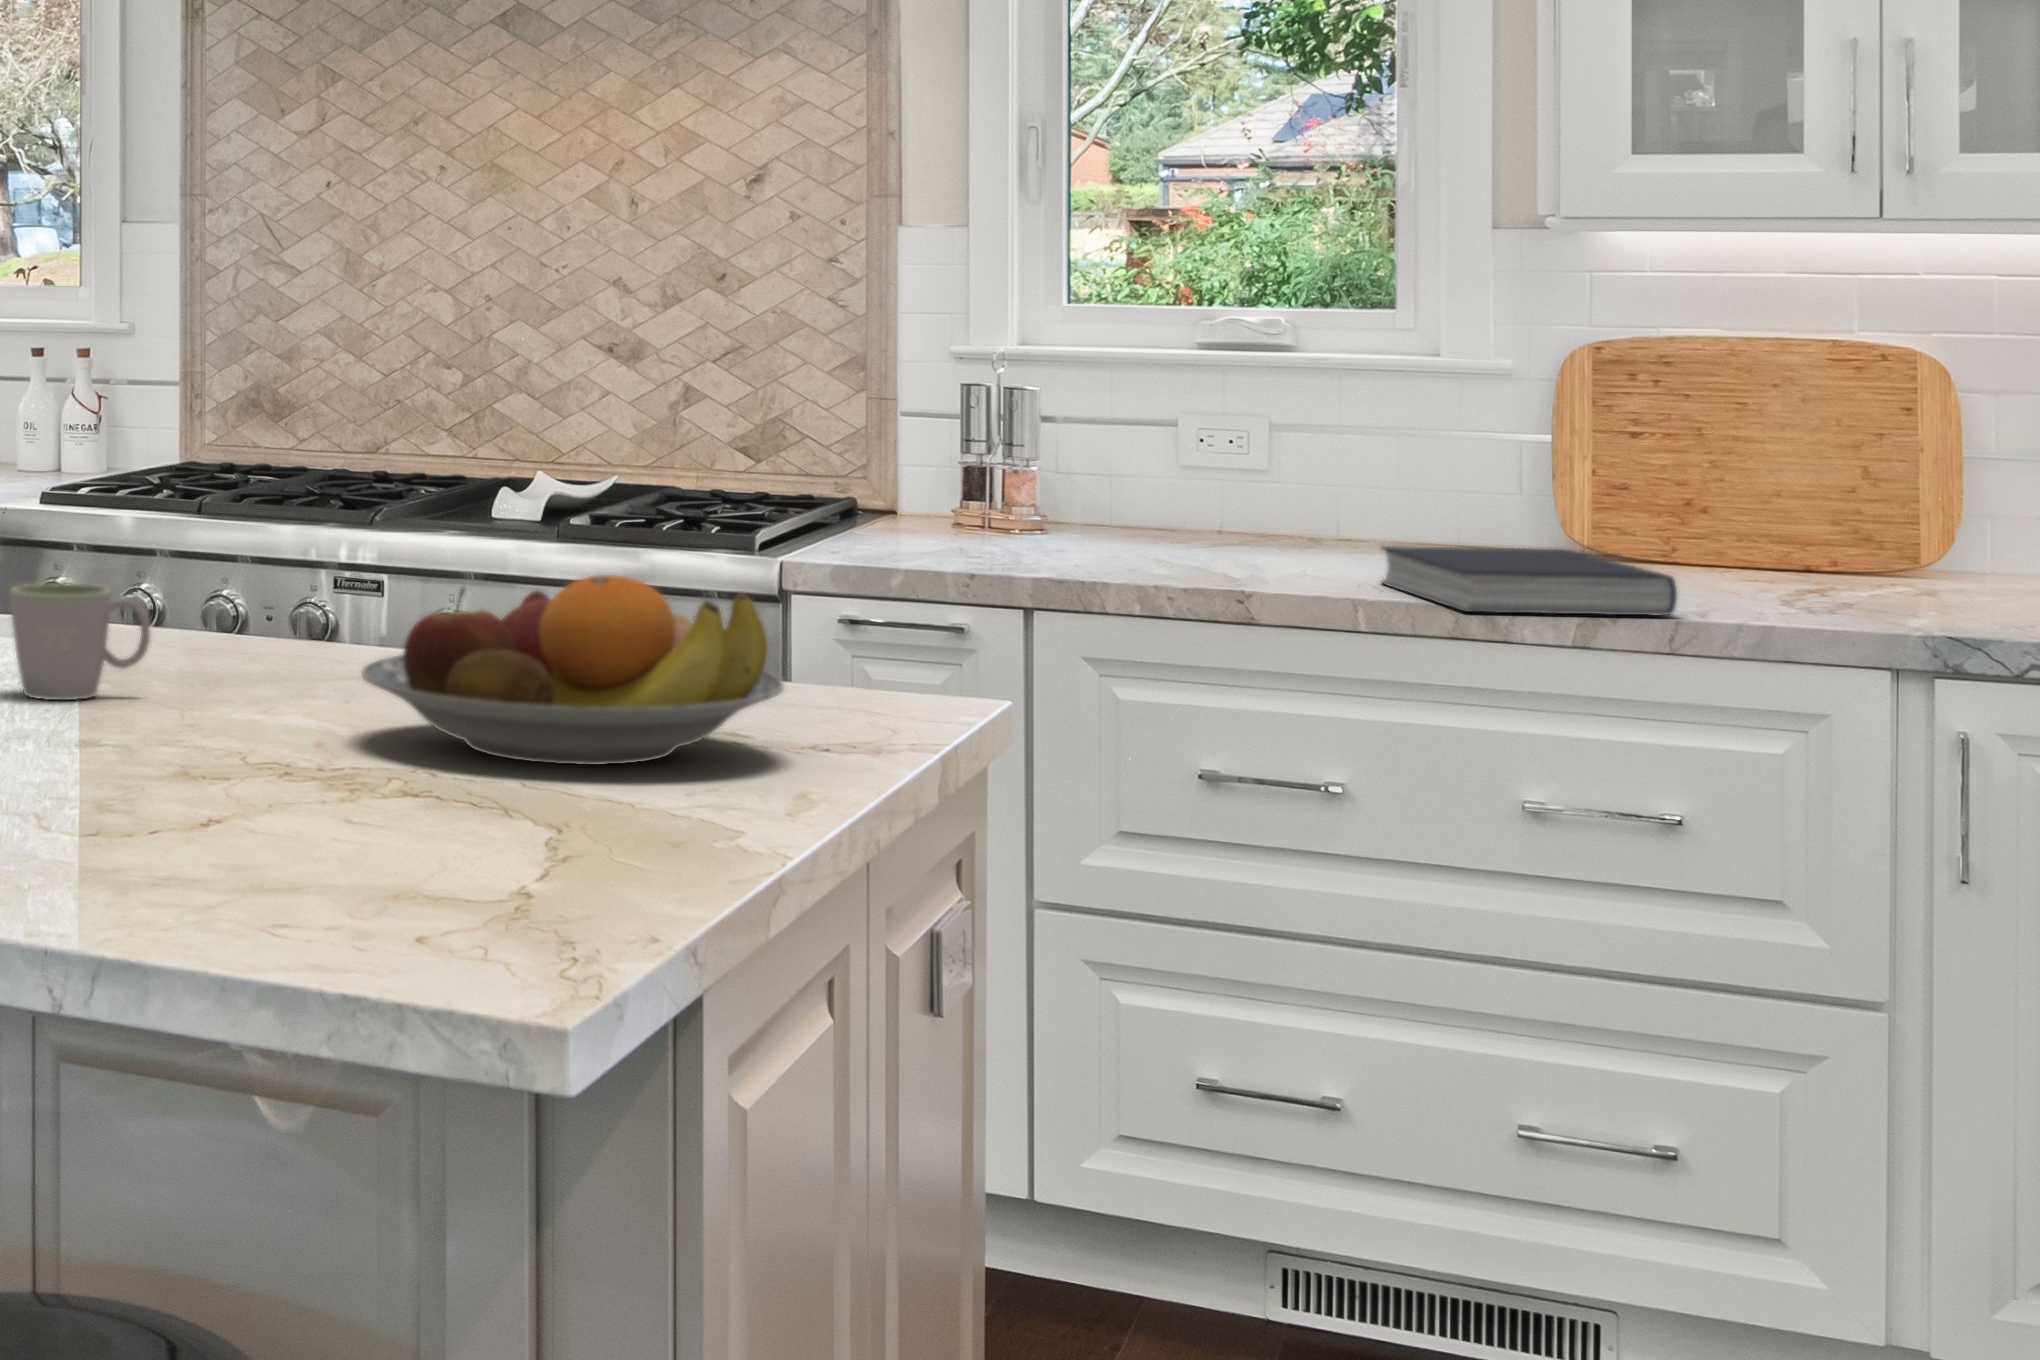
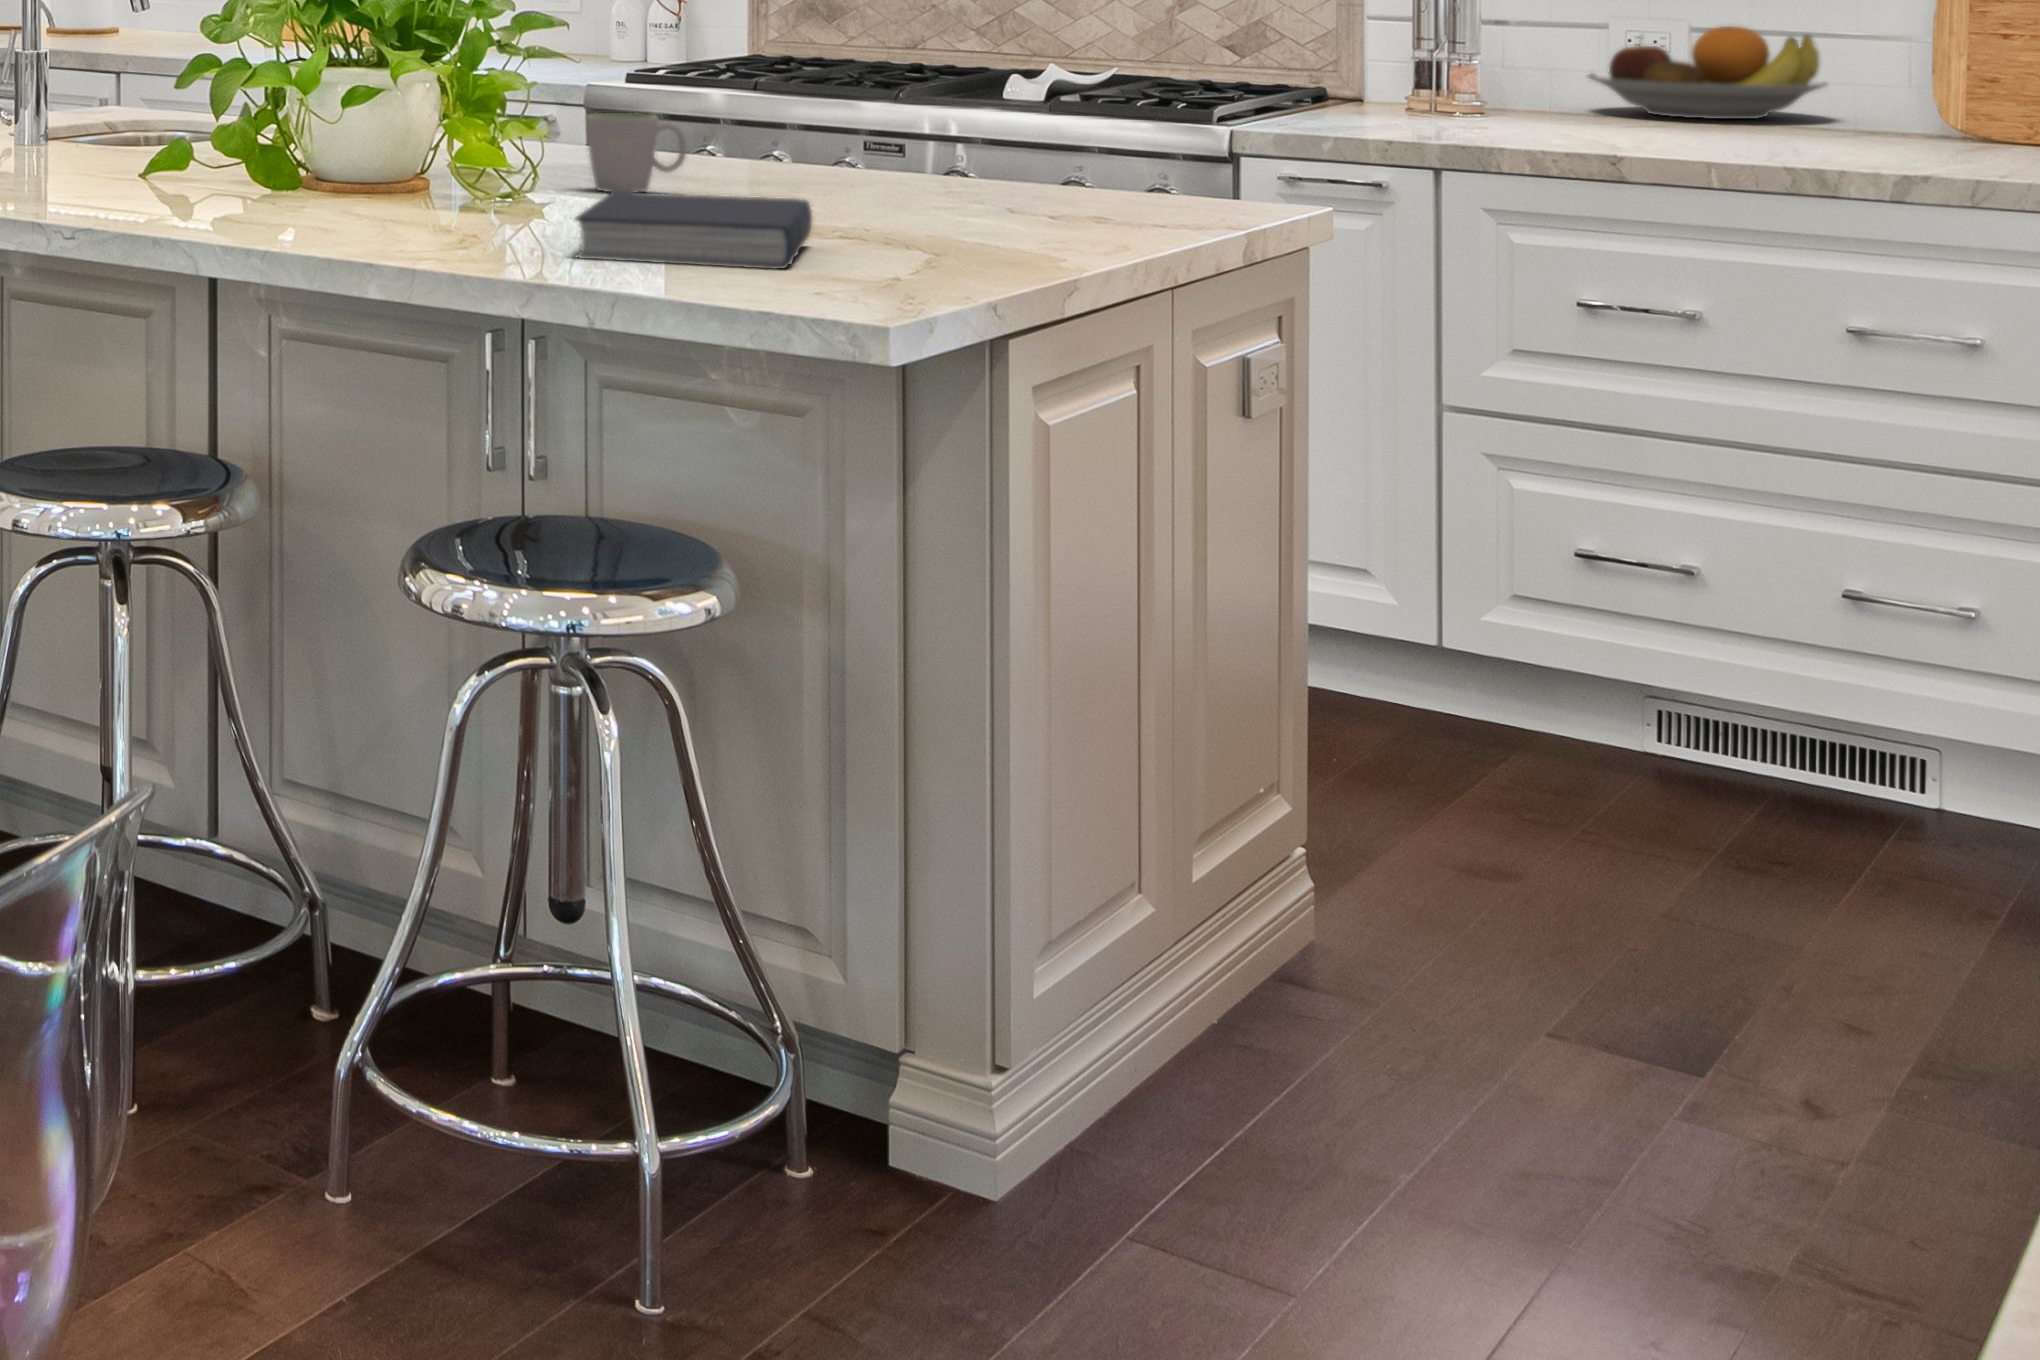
book: present [1382,546,1677,616] -> present [575,192,812,269]
fruit bowl: present [361,575,784,765] -> present [1588,26,1826,119]

